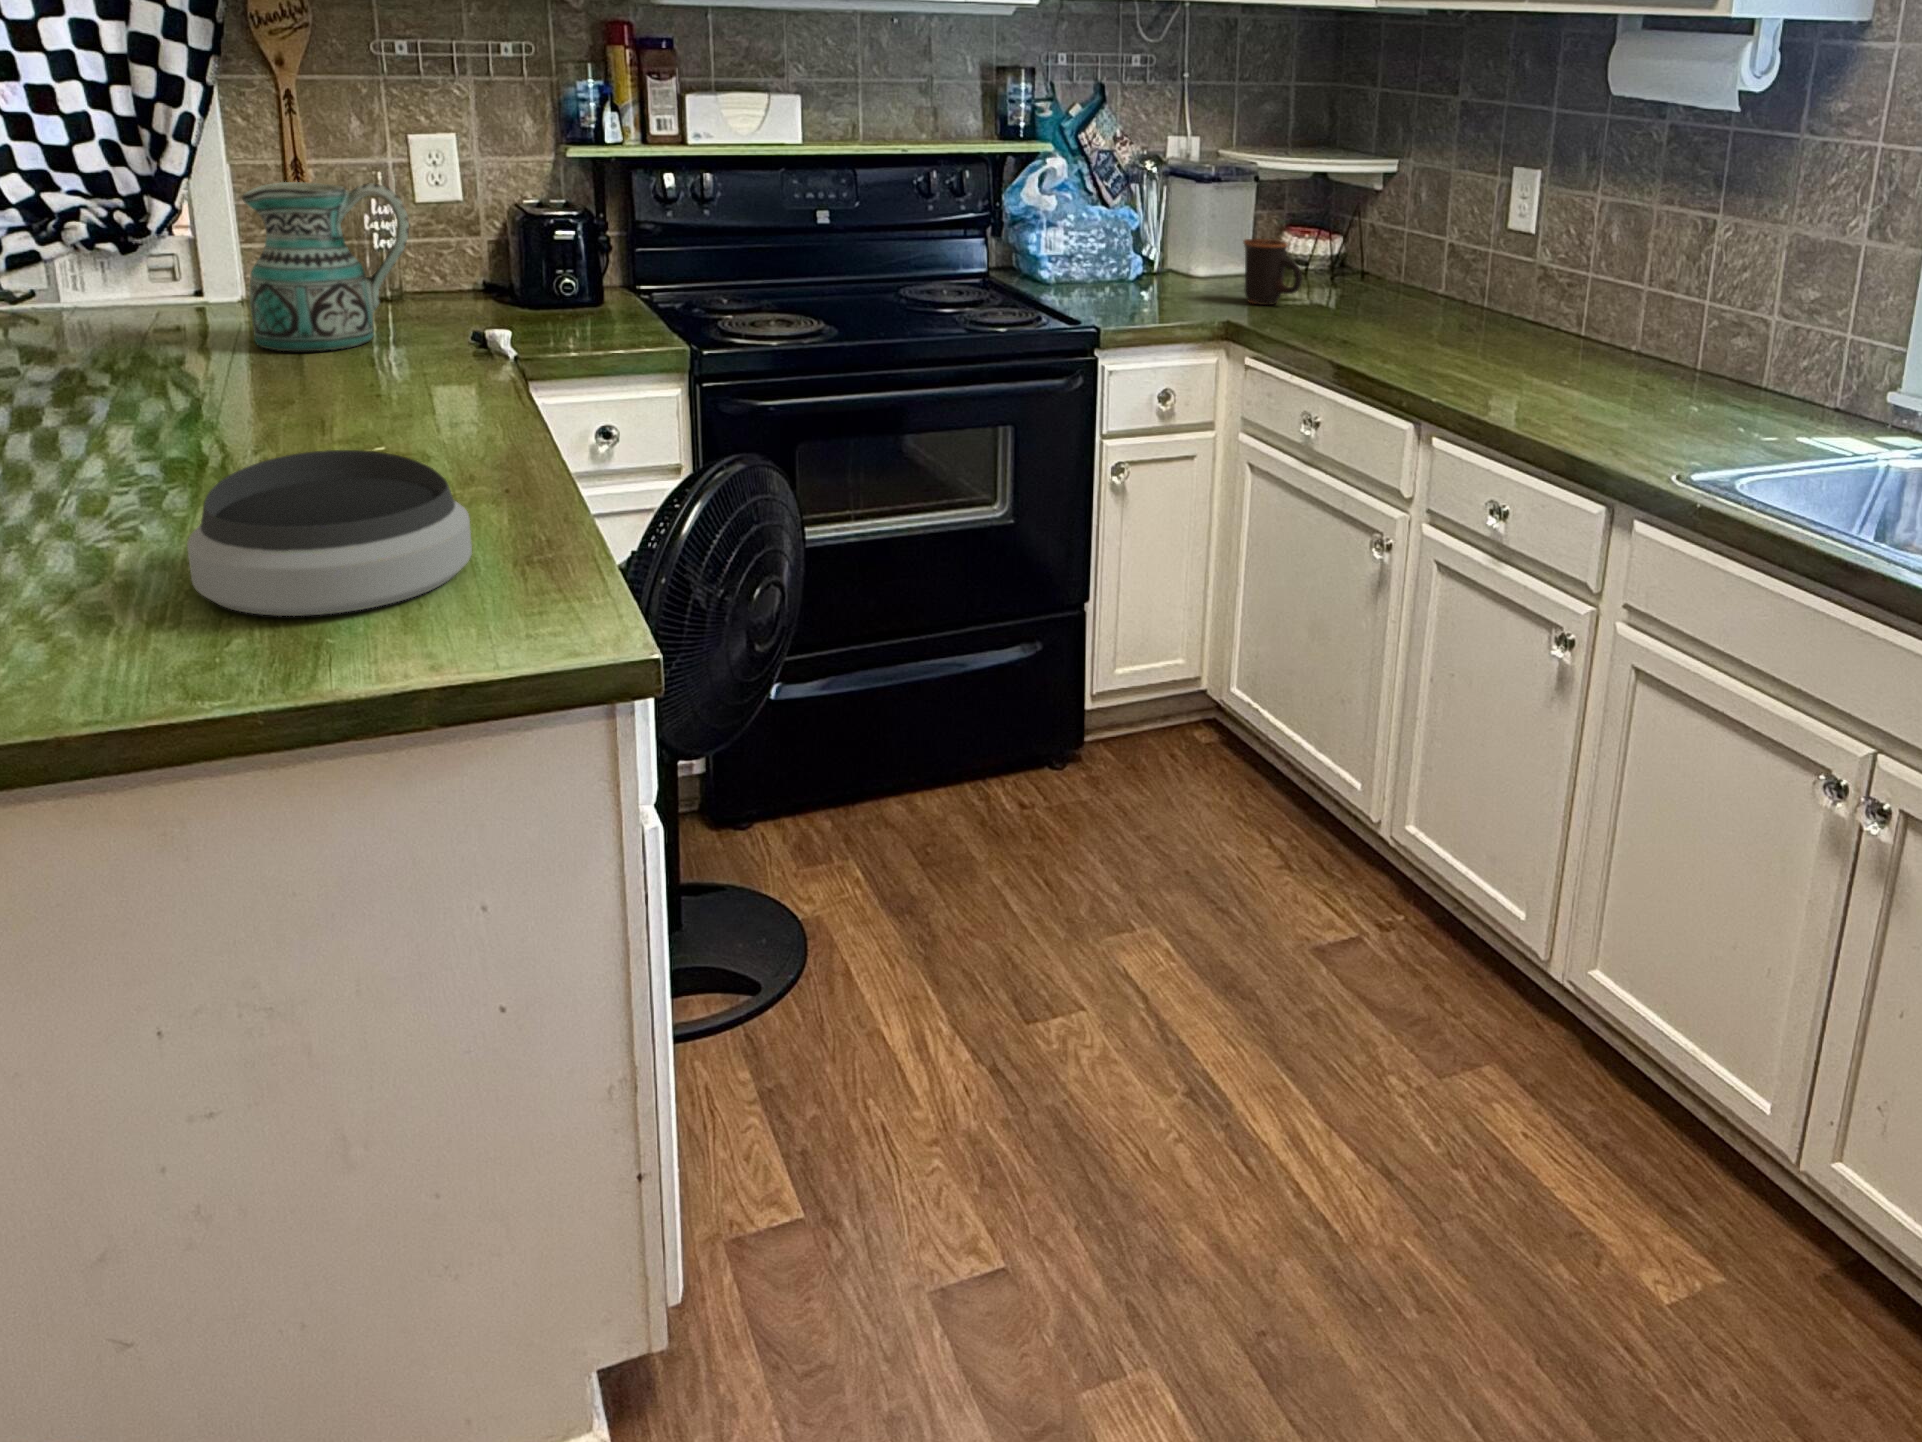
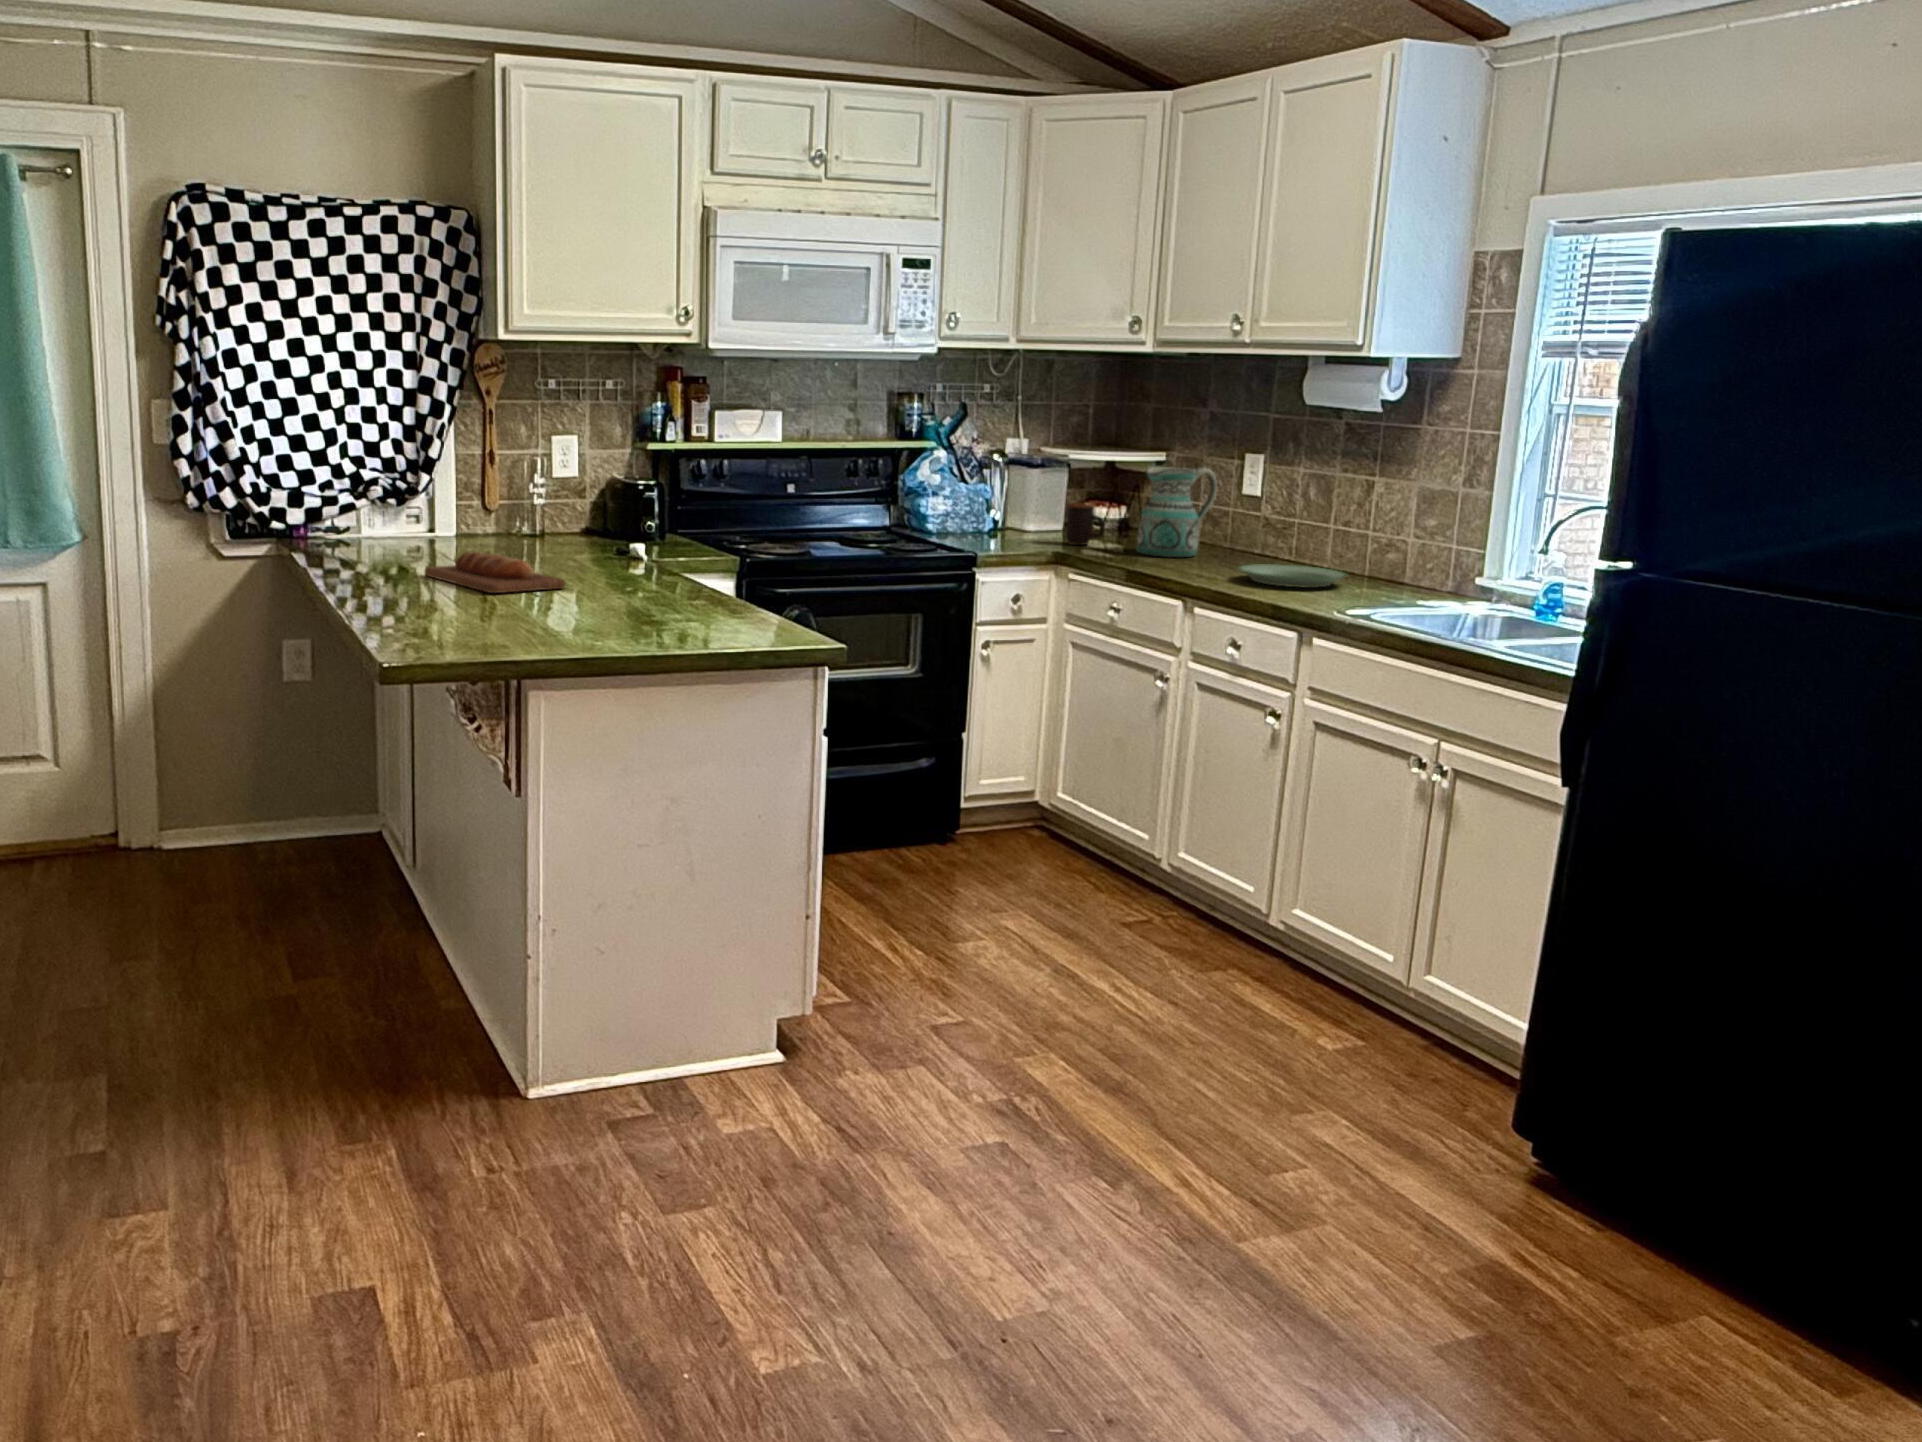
ceramic pitcher: present [242,182,409,351] -> present [1136,467,1217,557]
plate: none [1502,355,1679,405] -> present [1239,564,1347,588]
bread loaf: none [34,363,266,465] -> present [425,552,566,593]
bowl: present [187,450,472,616] -> none [614,571,731,634]

